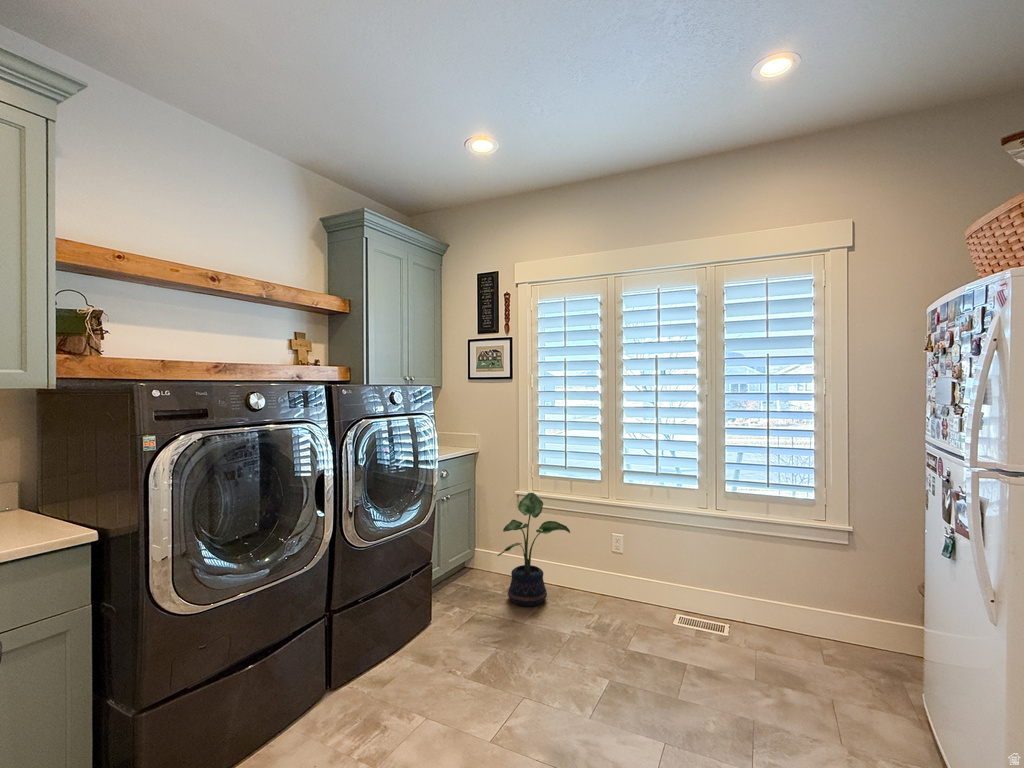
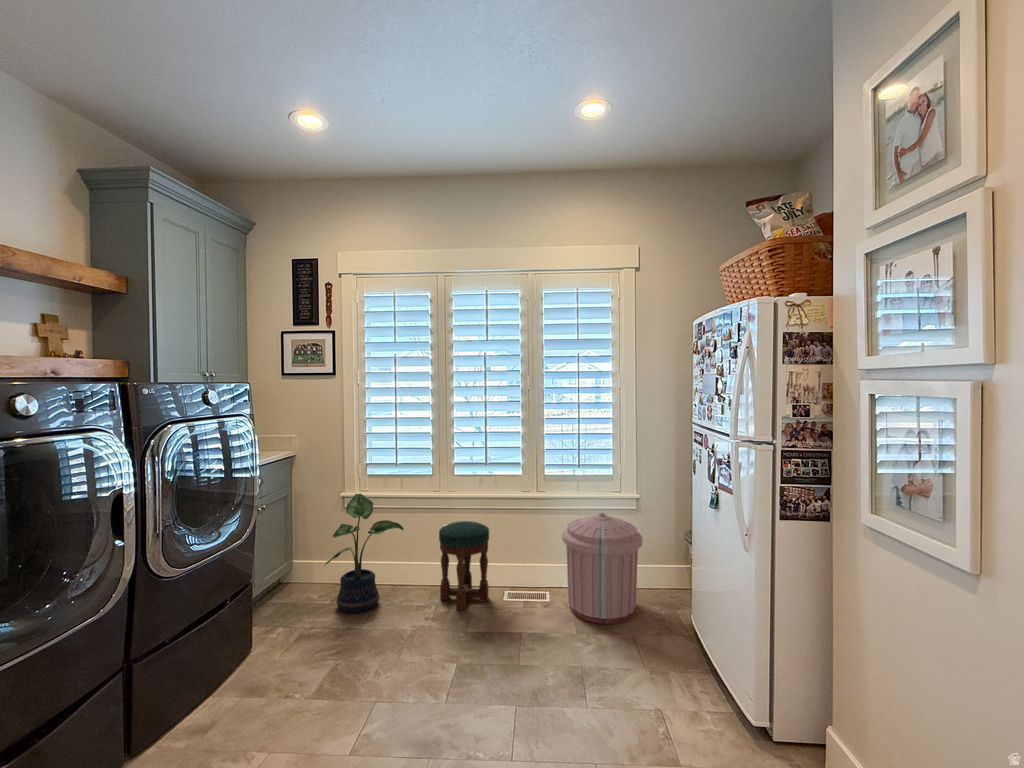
stool: none [605,532,659,625] -> present [439,521,489,610]
trash can: none [743,542,851,679] -> present [562,512,643,624]

